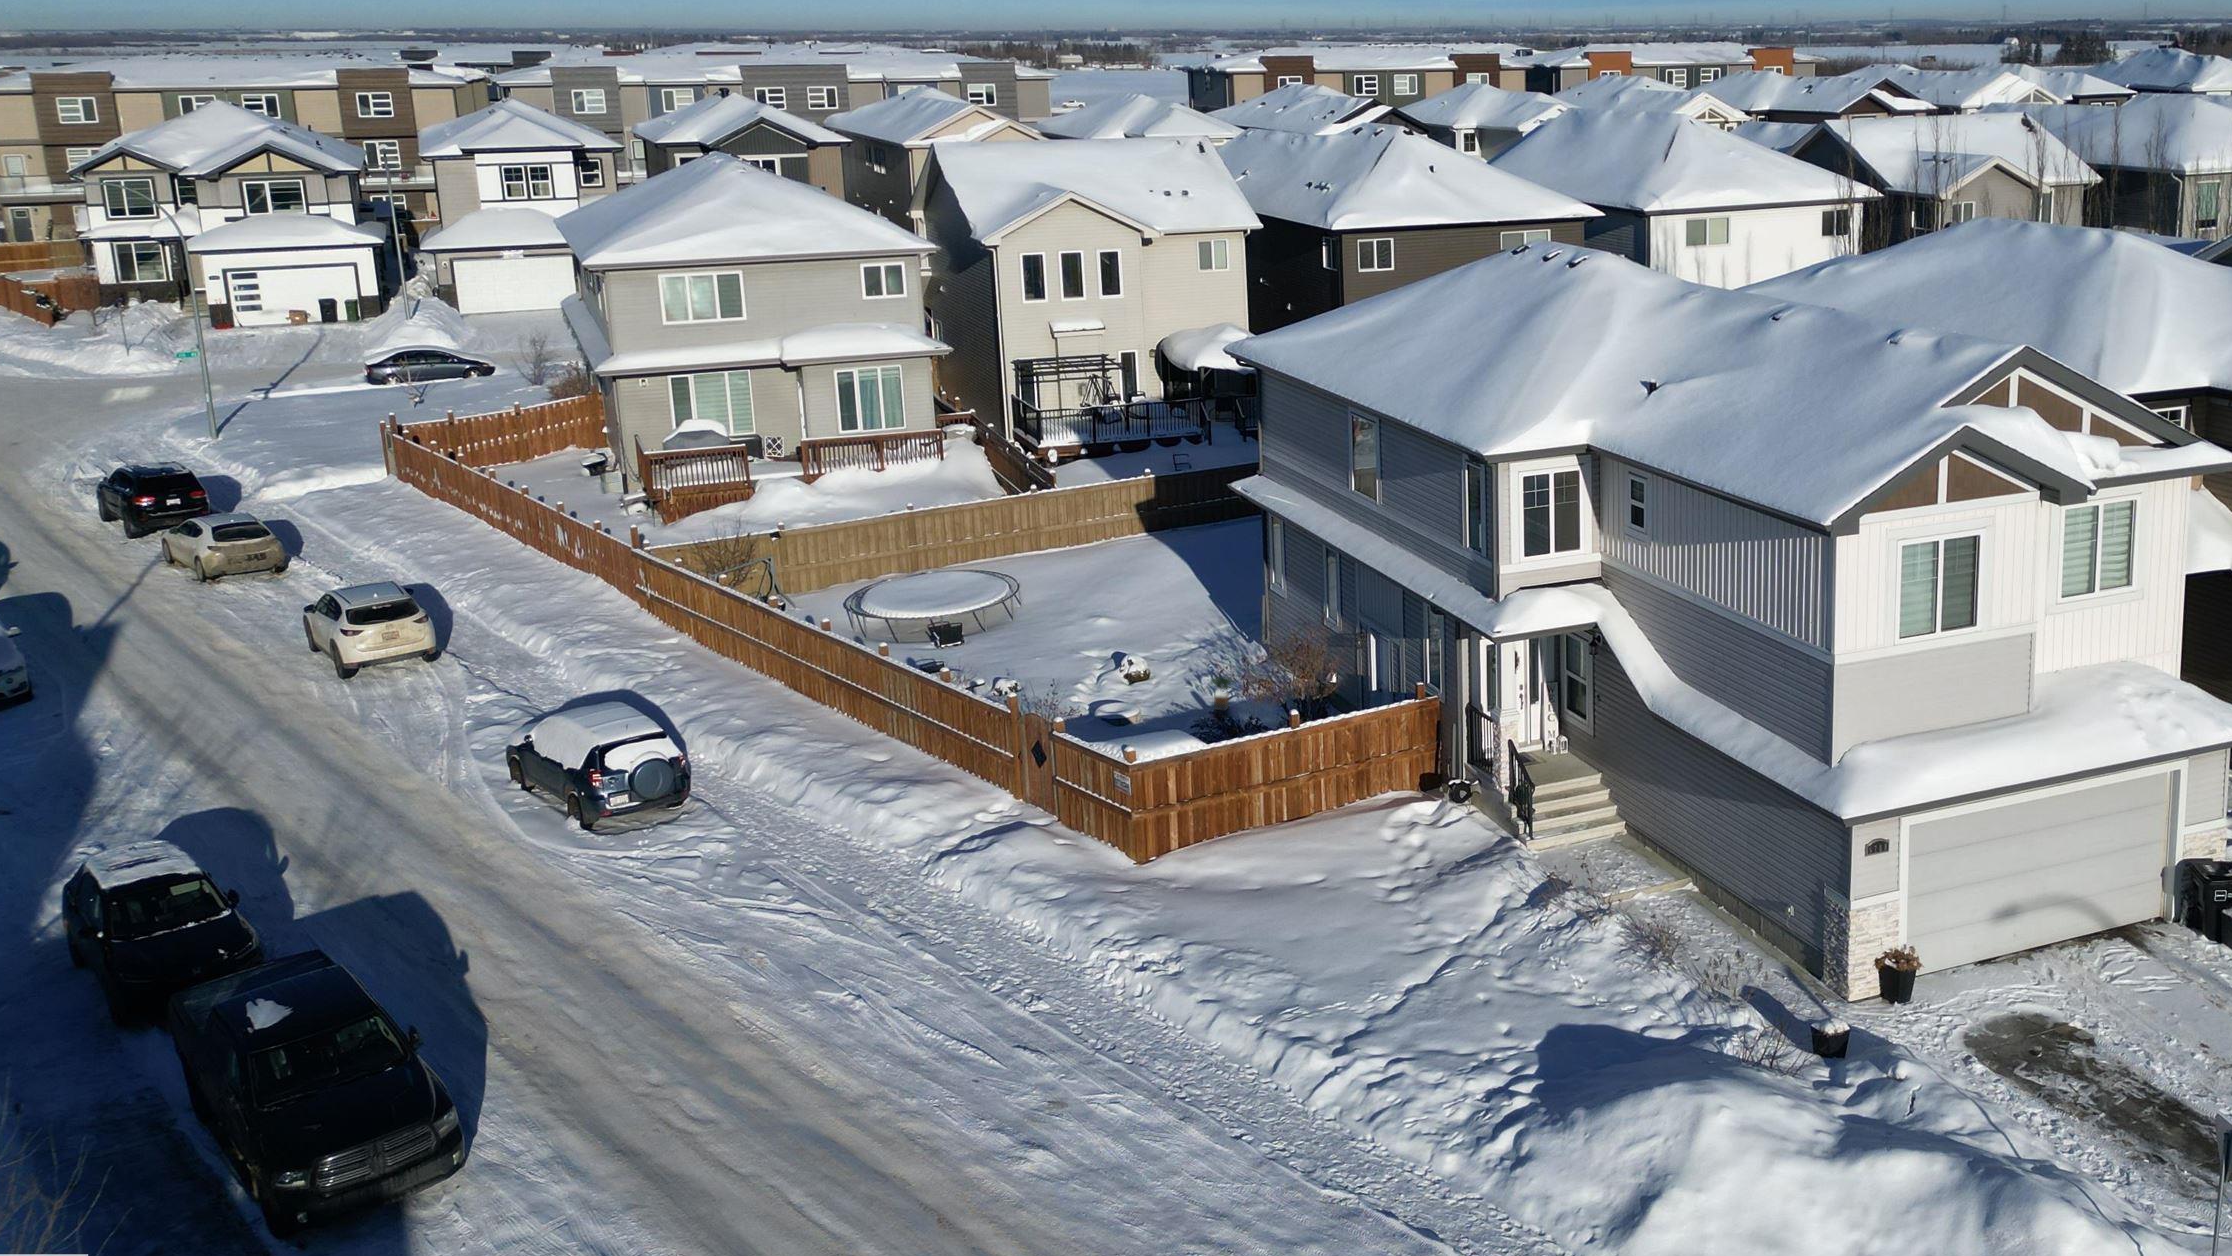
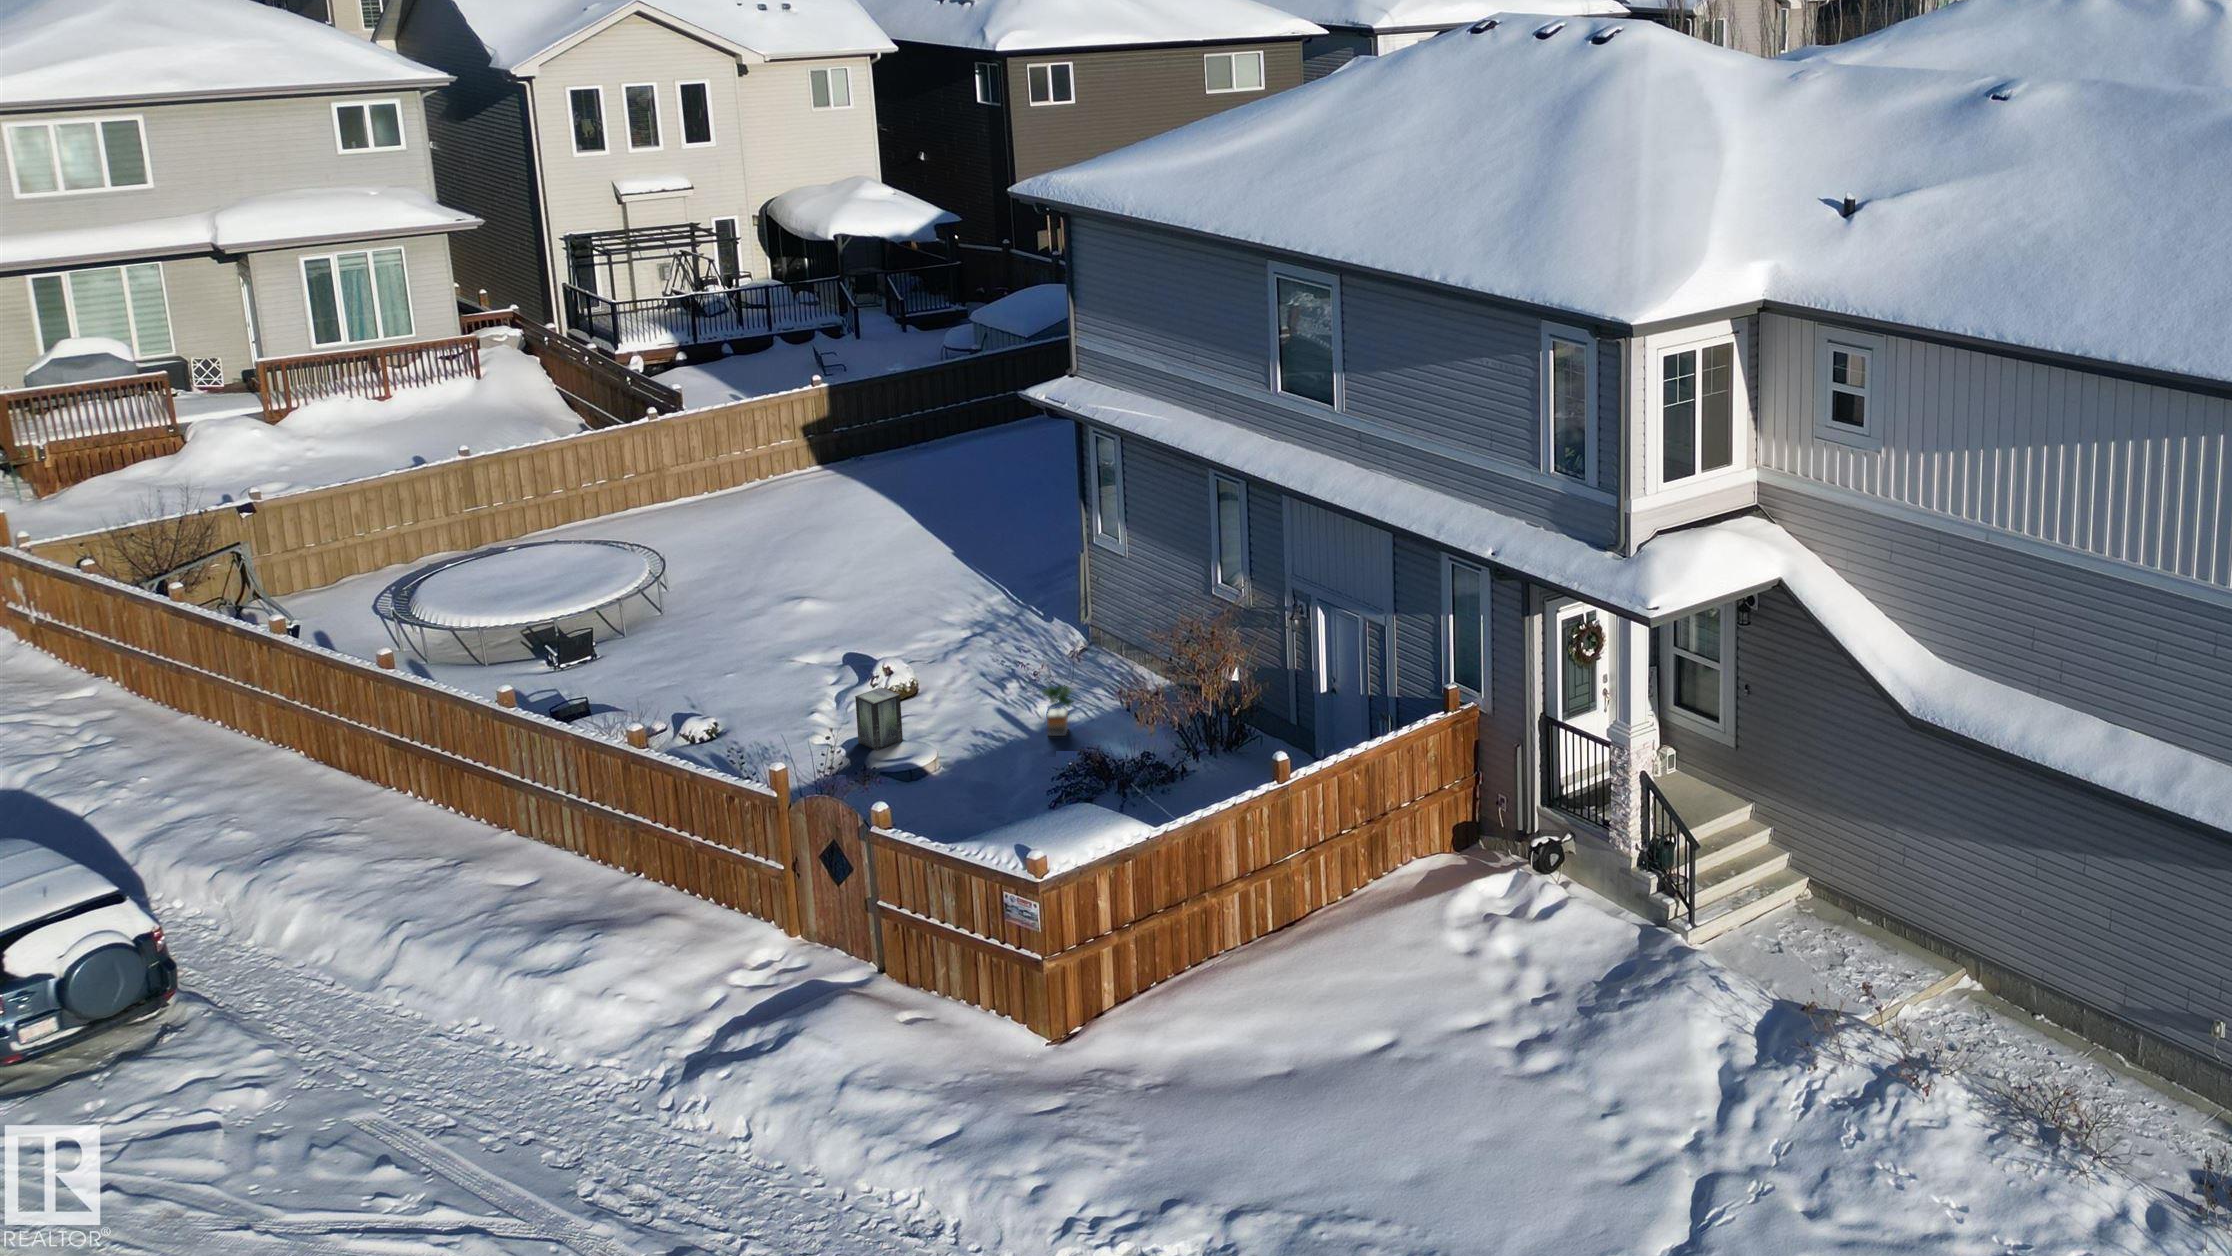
storage box: none [1096,669,1125,709] -> present [855,687,903,751]

